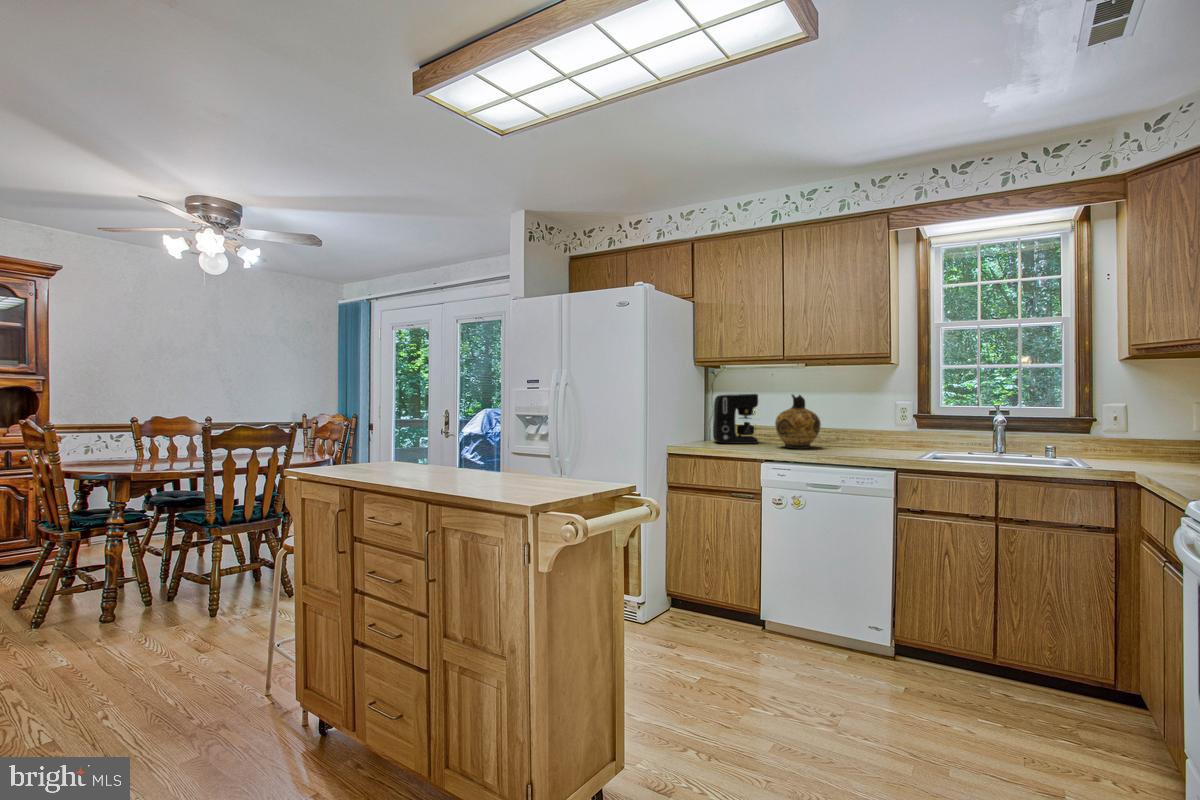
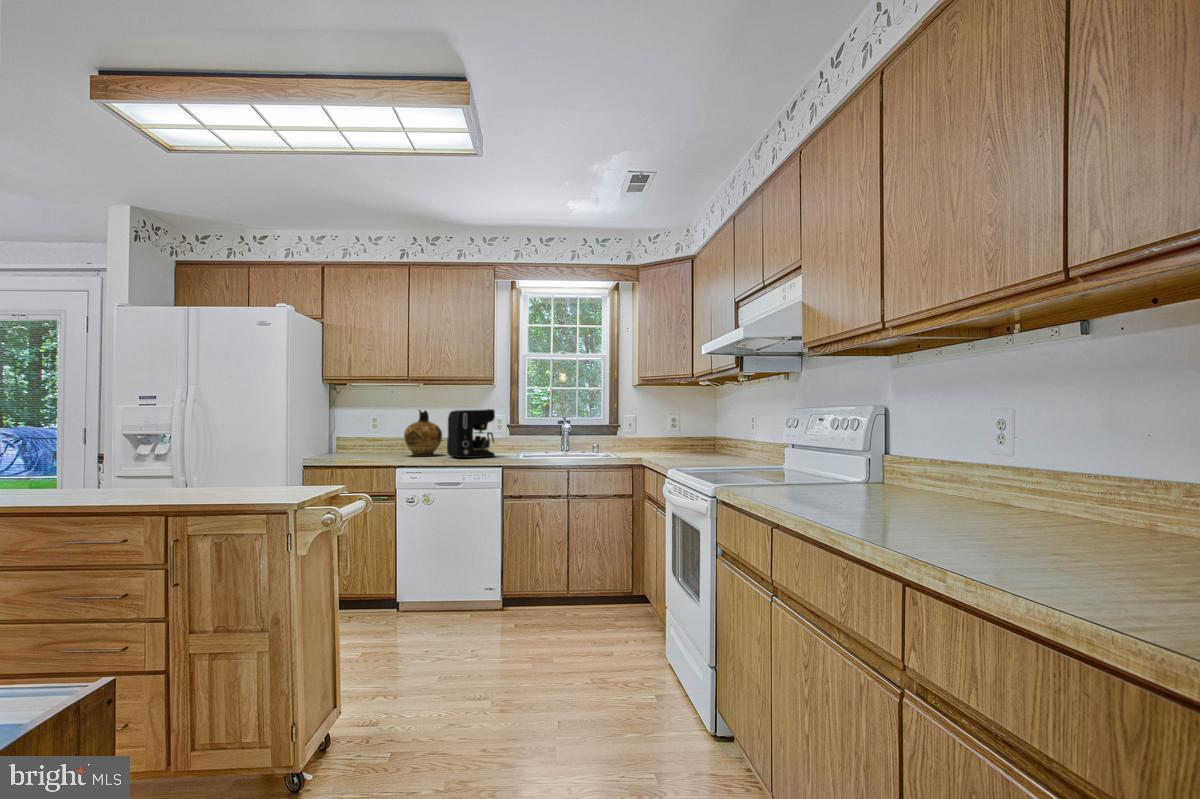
coffee maker: present [713,394,758,444] -> present [447,409,495,458]

